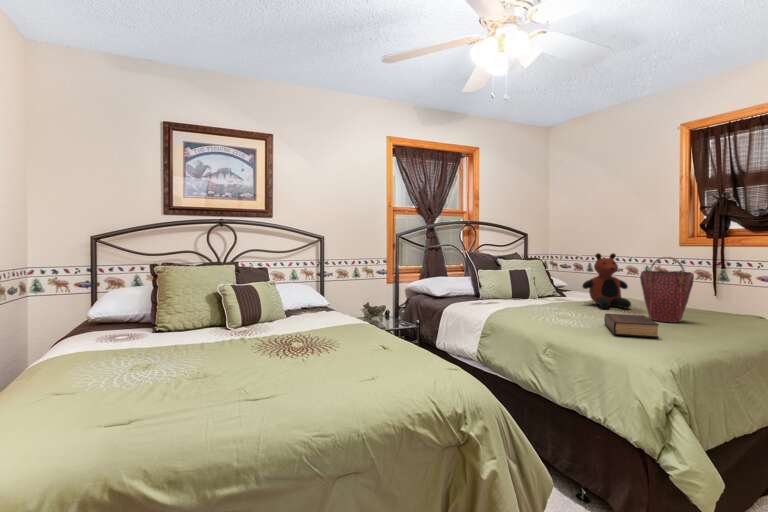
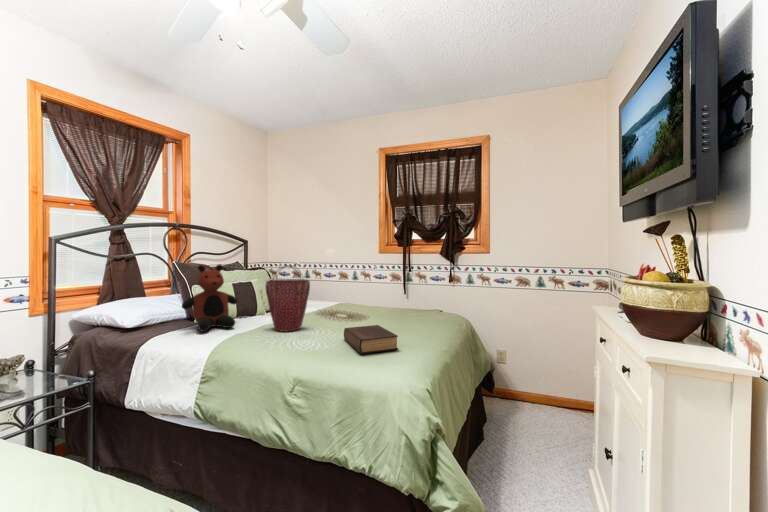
teddy bear: present [582,253,631,308] -> present [182,264,237,331]
handbag: present [640,257,694,322] -> present [266,265,310,332]

